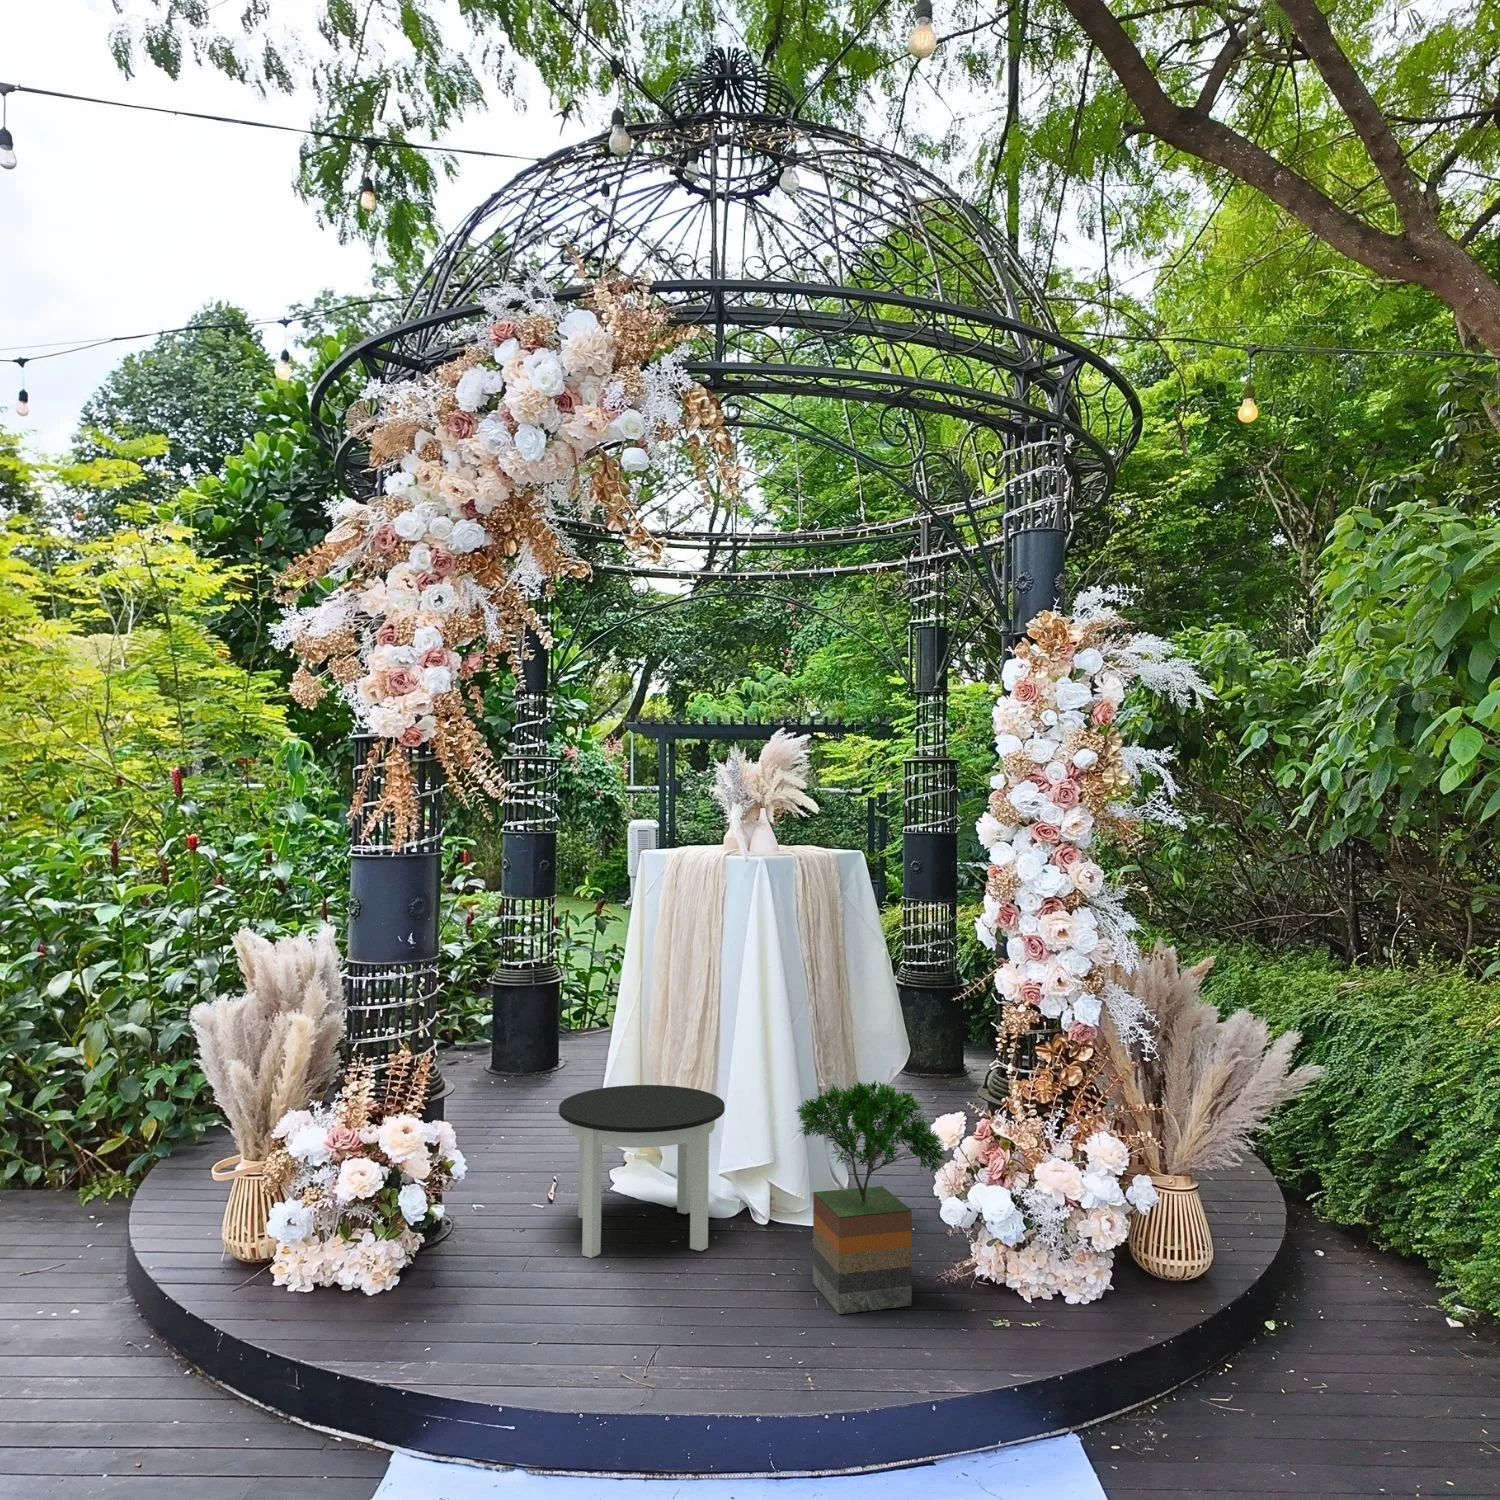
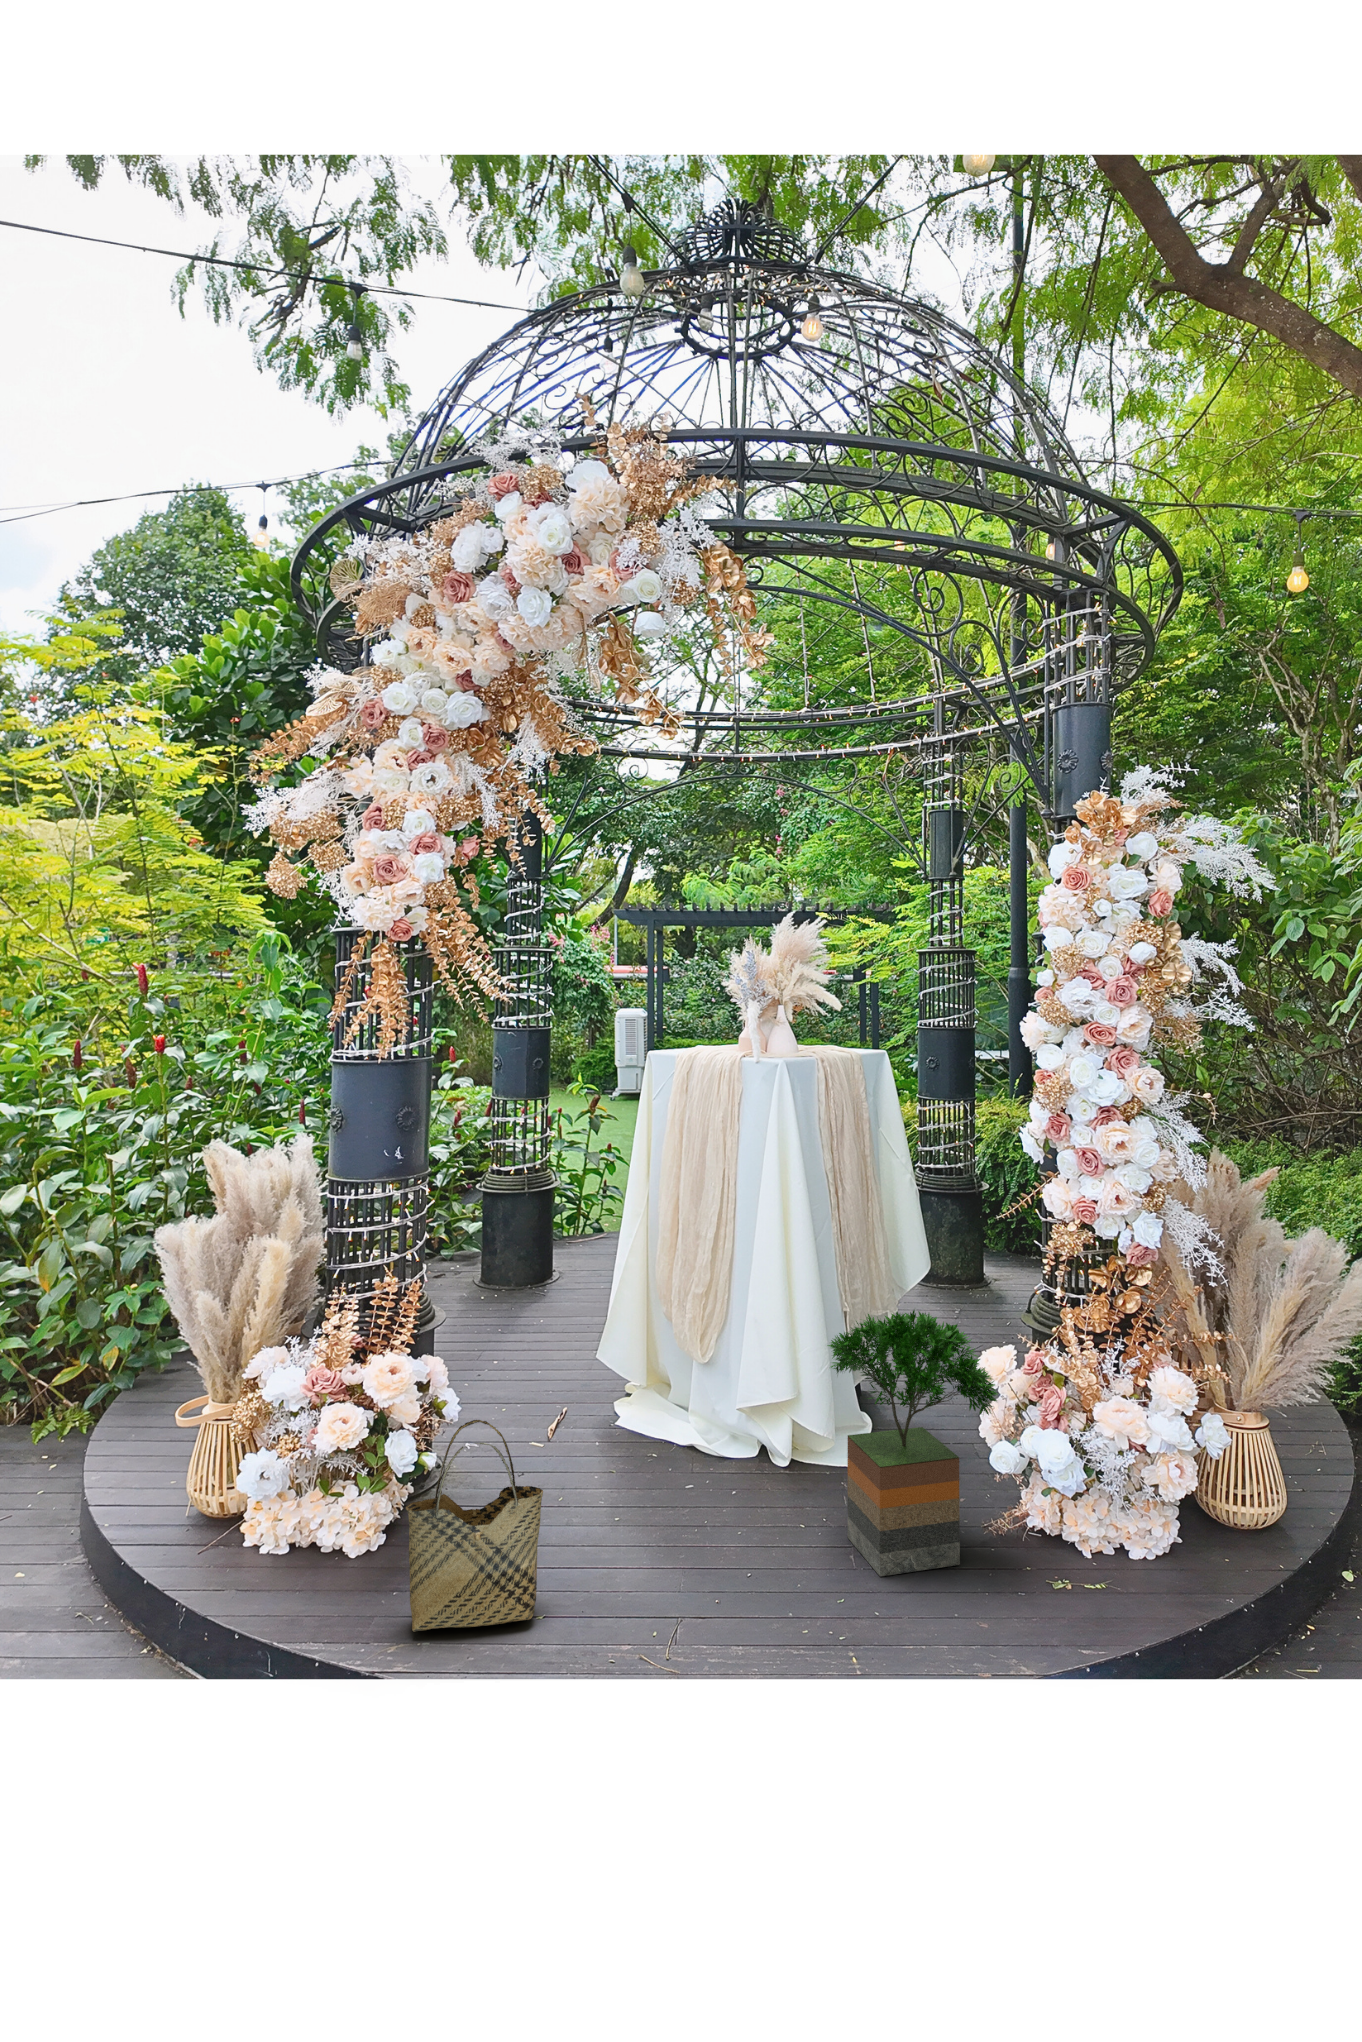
round table: present [559,1085,725,1258] -> none [562,1310,744,1509]
woven basket: none [415,1171,537,1352] -> present [406,1420,543,1632]

